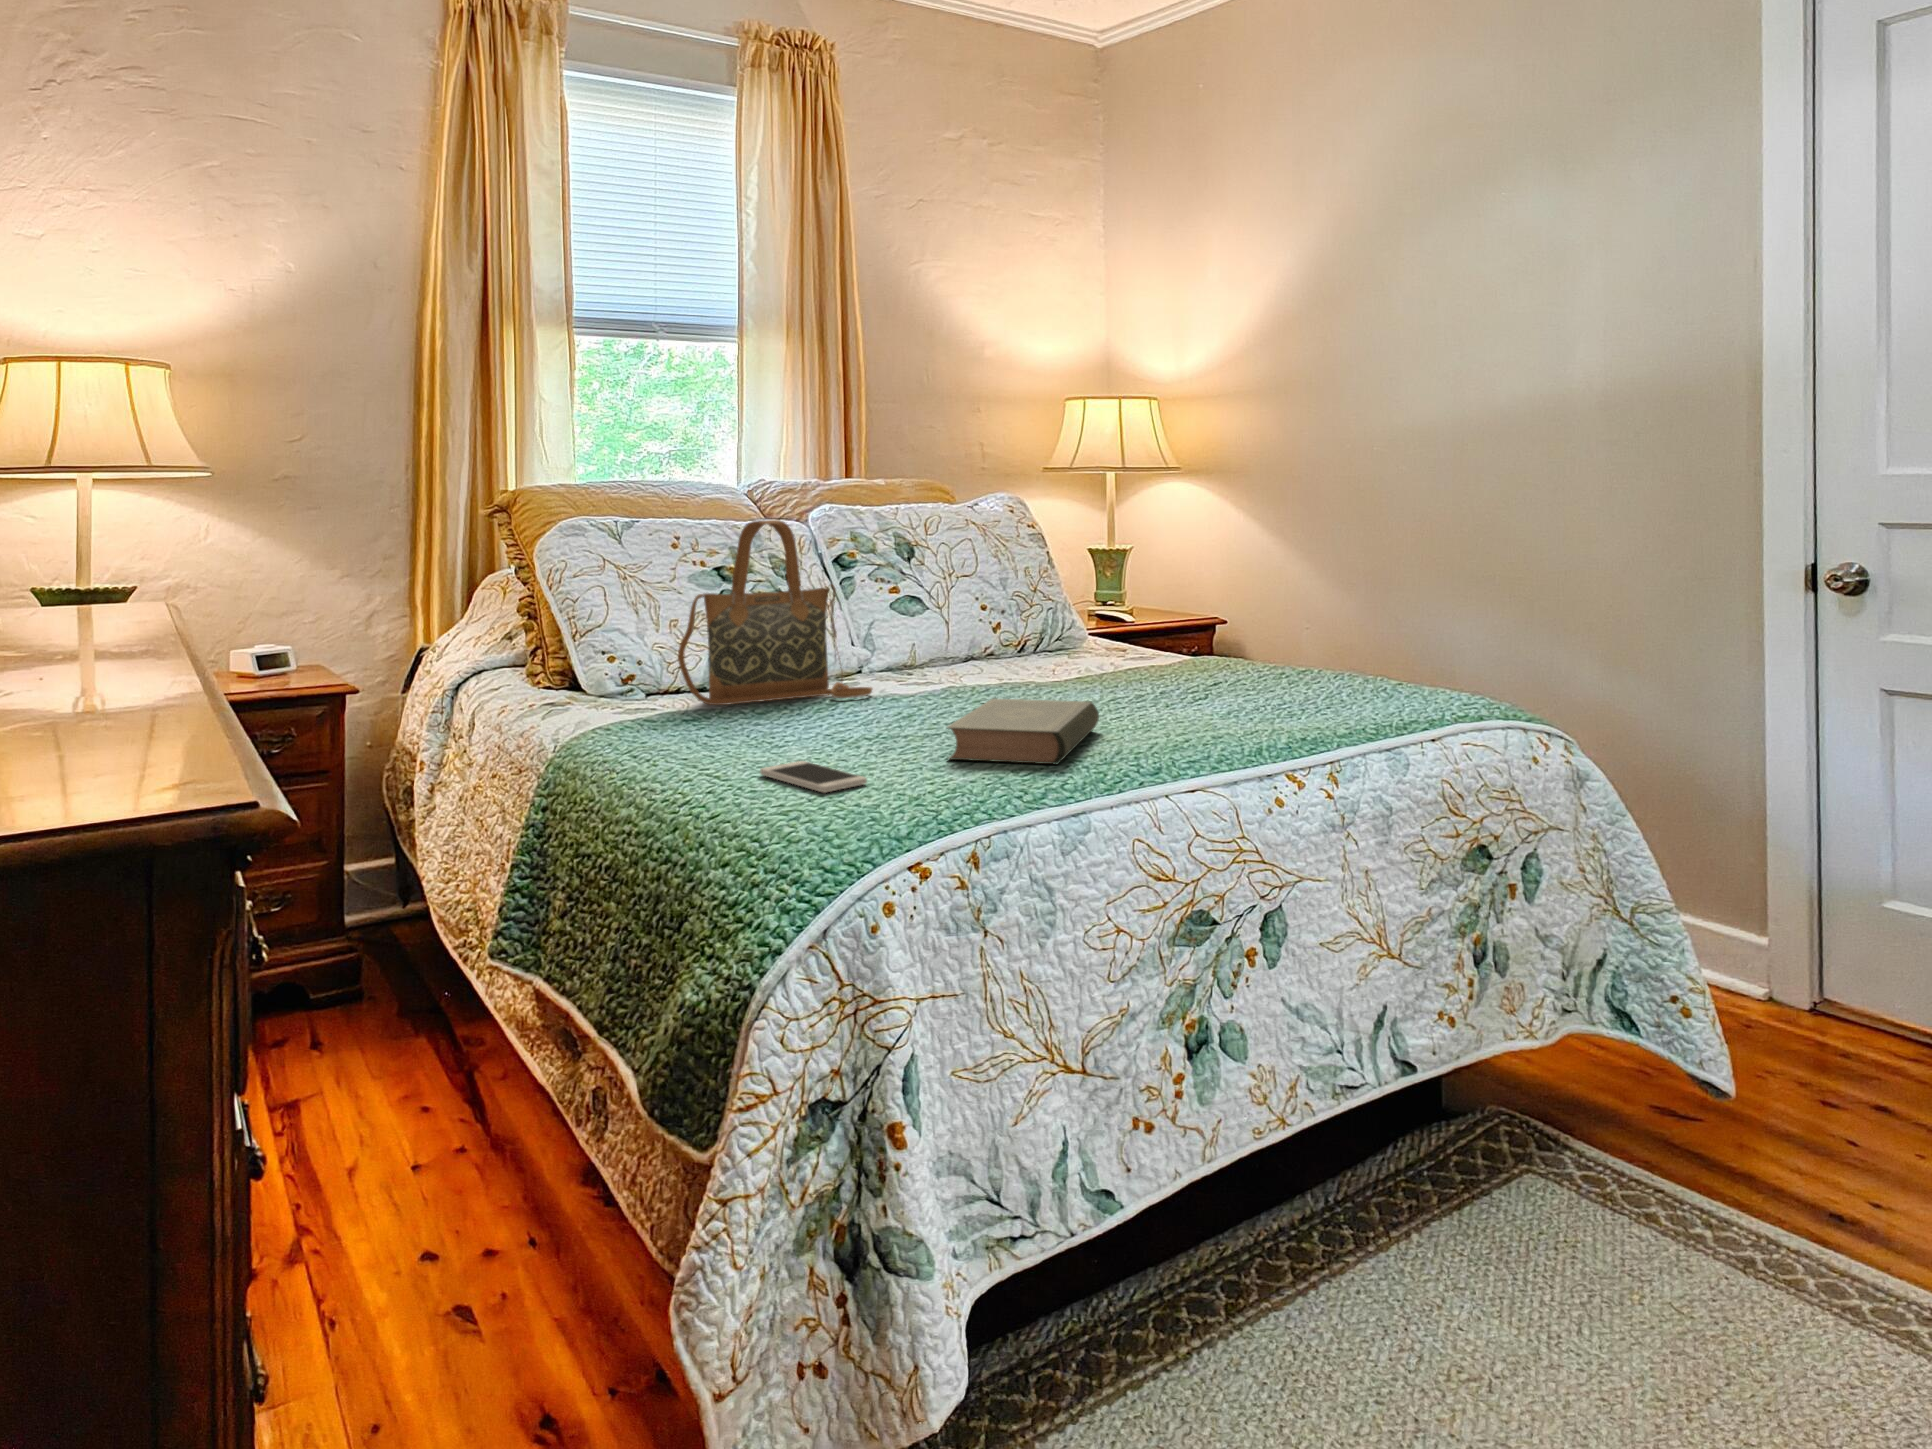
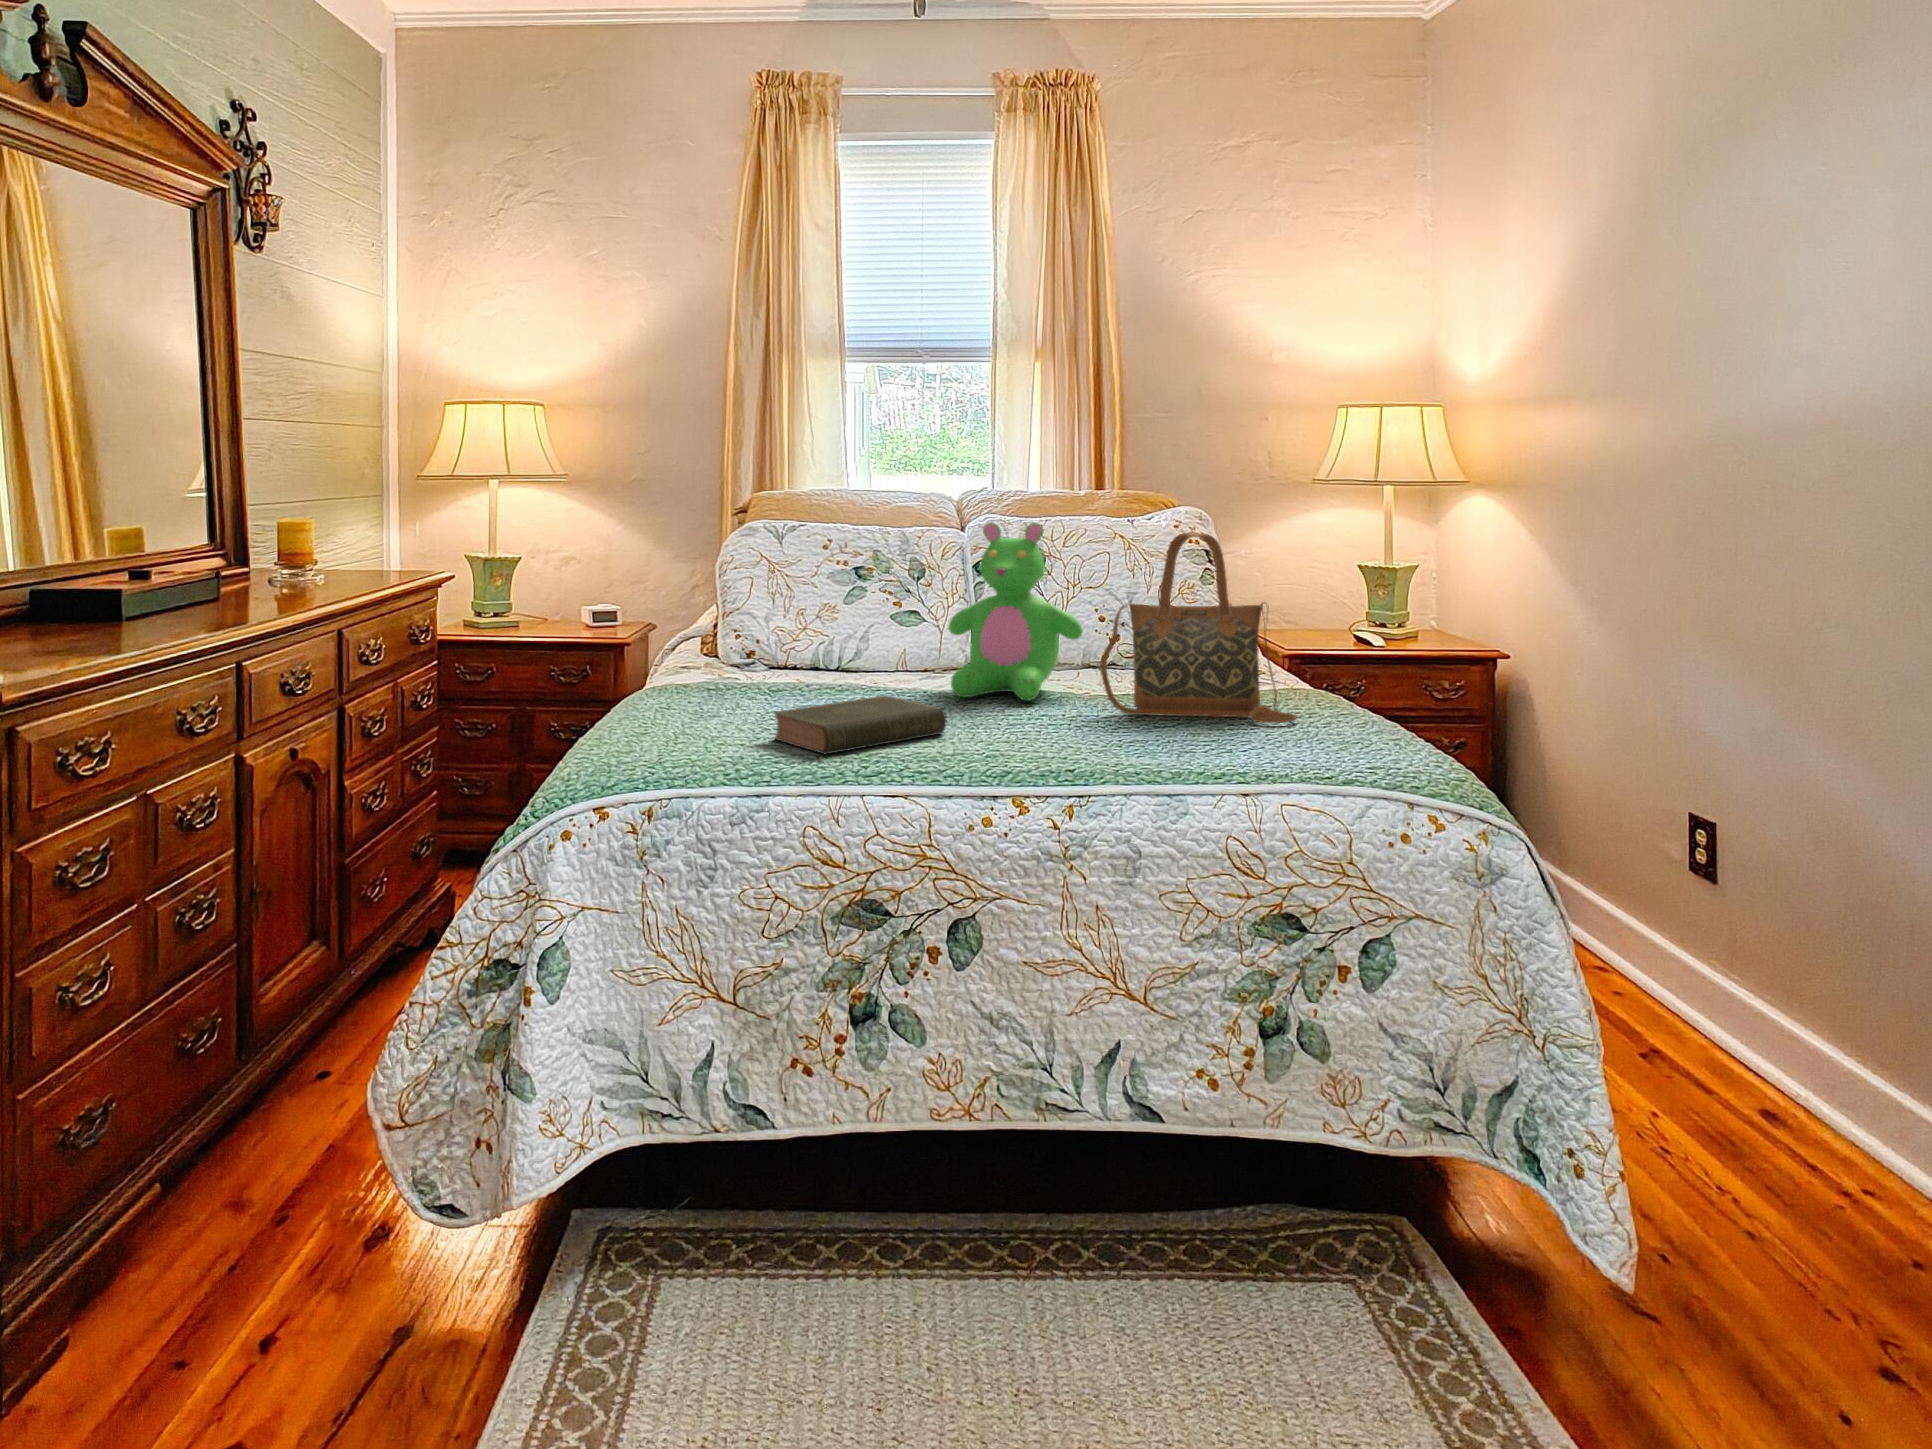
teddy bear: none [933,505,1078,698] -> present [948,522,1083,701]
handbag: present [678,520,872,705] -> present [1100,533,1297,723]
smartphone: present [760,761,867,793] -> none [632,724,680,748]

